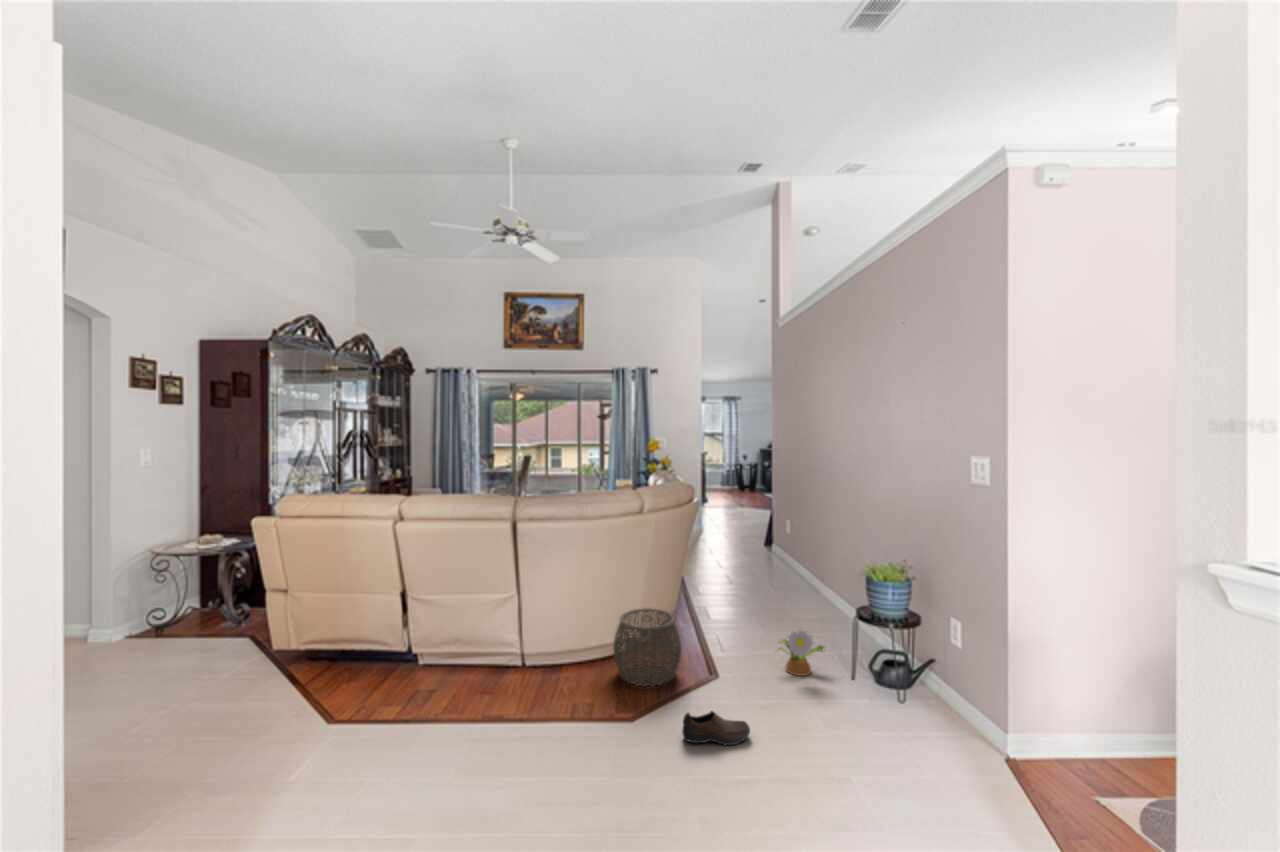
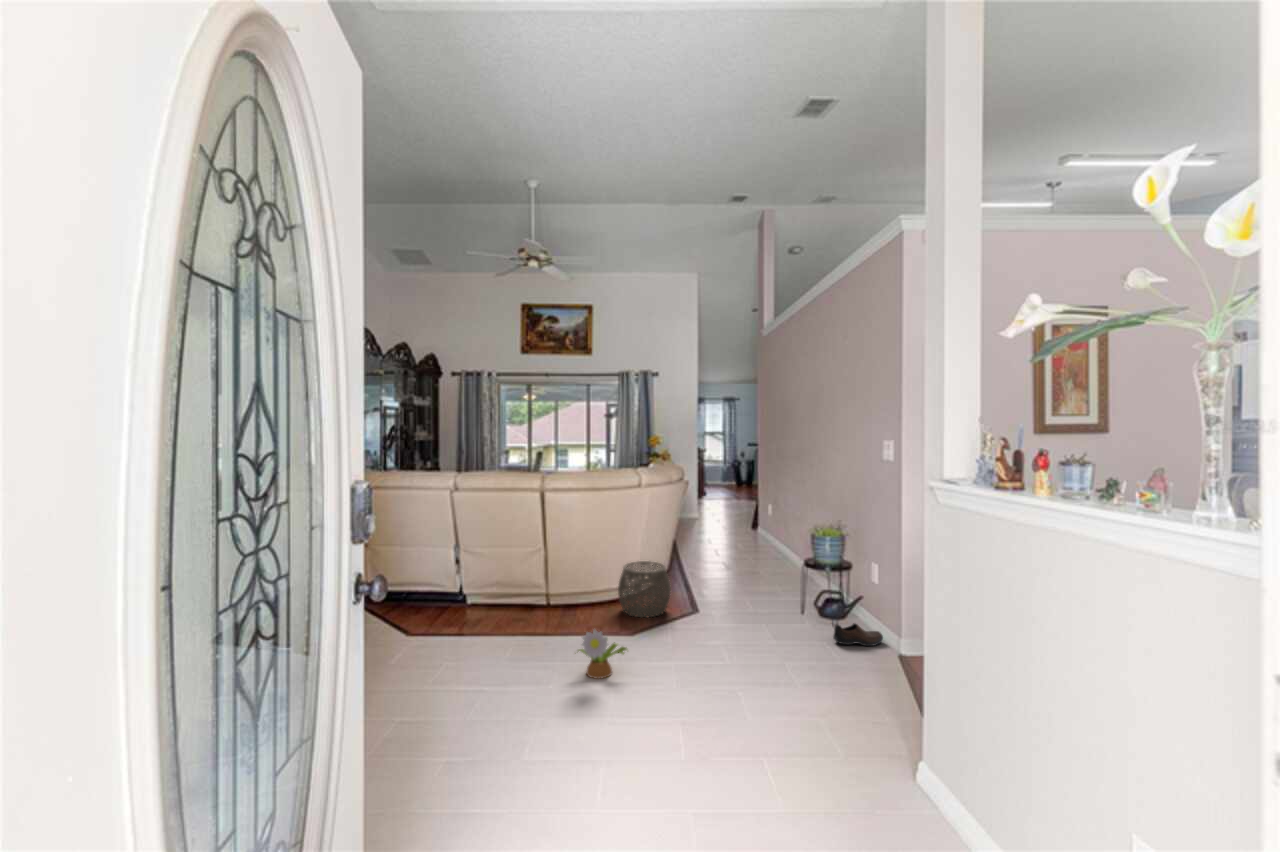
decorative plant: present [780,629,824,676] -> present [578,630,627,679]
shoe: present [682,711,750,745] -> present [833,623,883,646]

